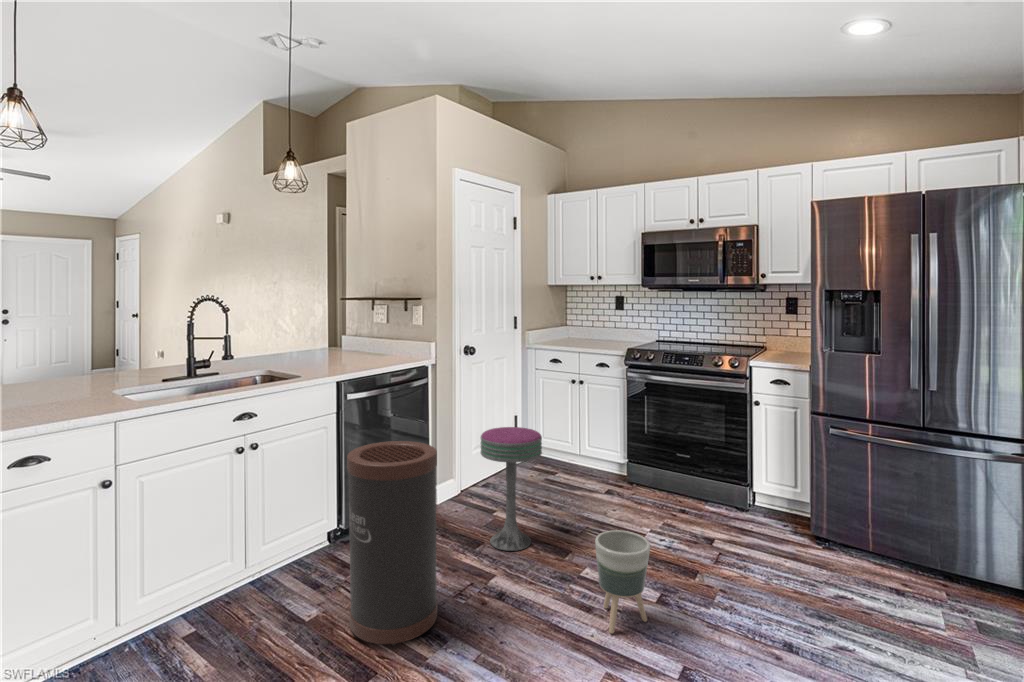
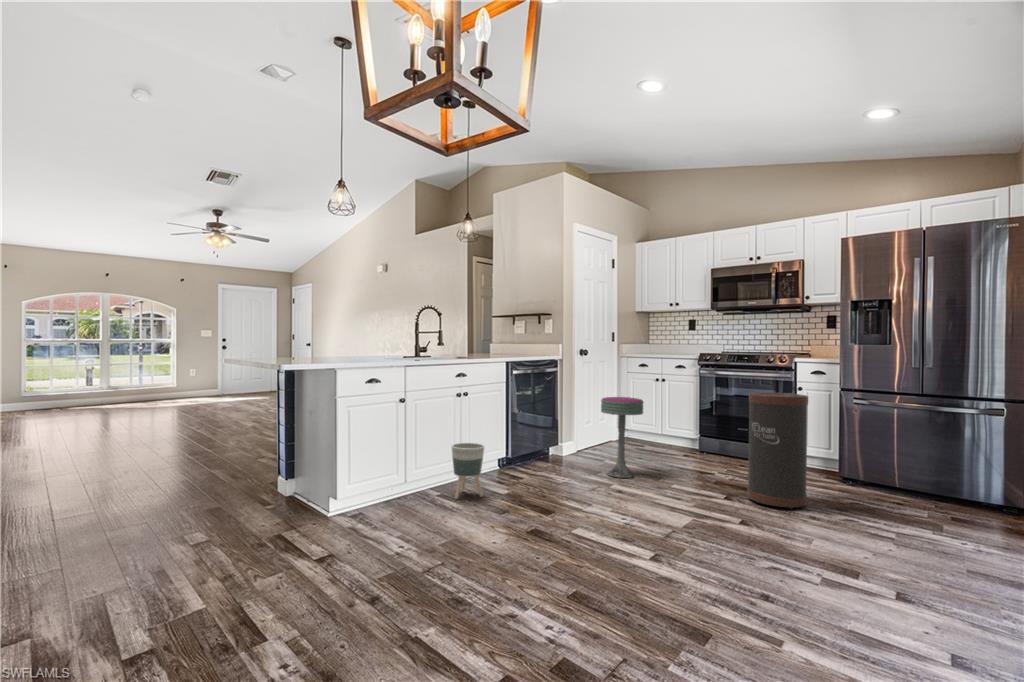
trash can: present [347,441,438,646] -> present [747,392,808,509]
planter: present [595,530,650,633] -> present [452,443,484,499]

